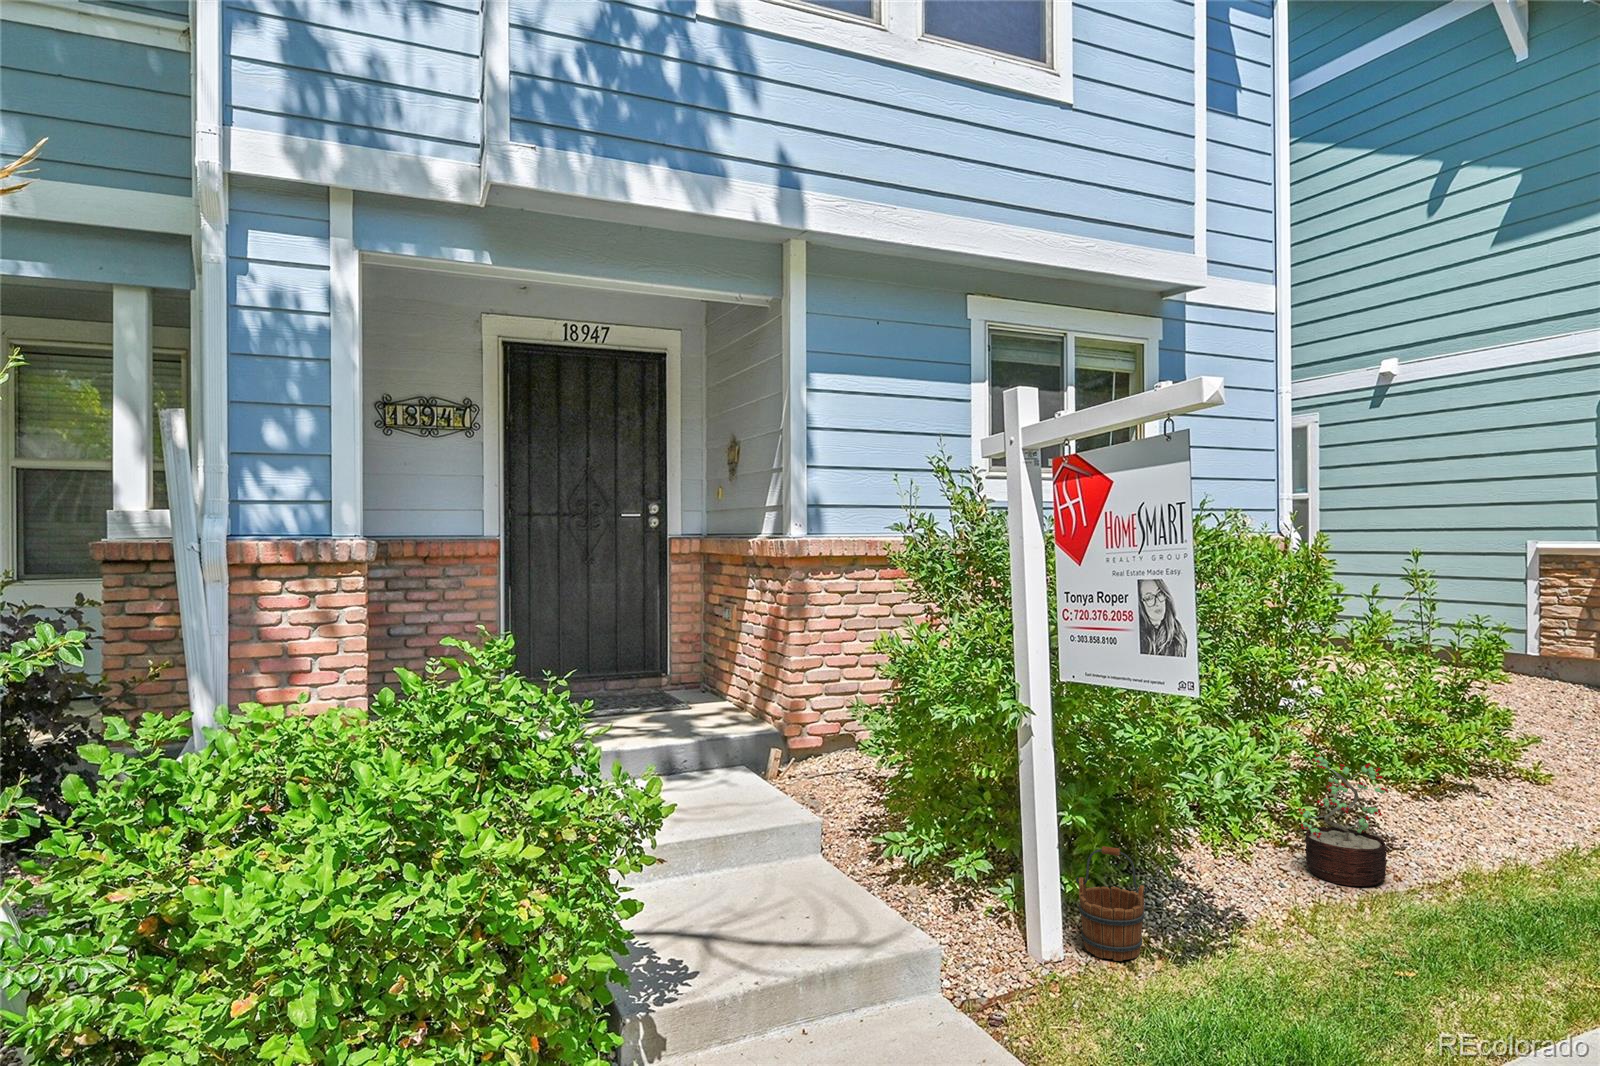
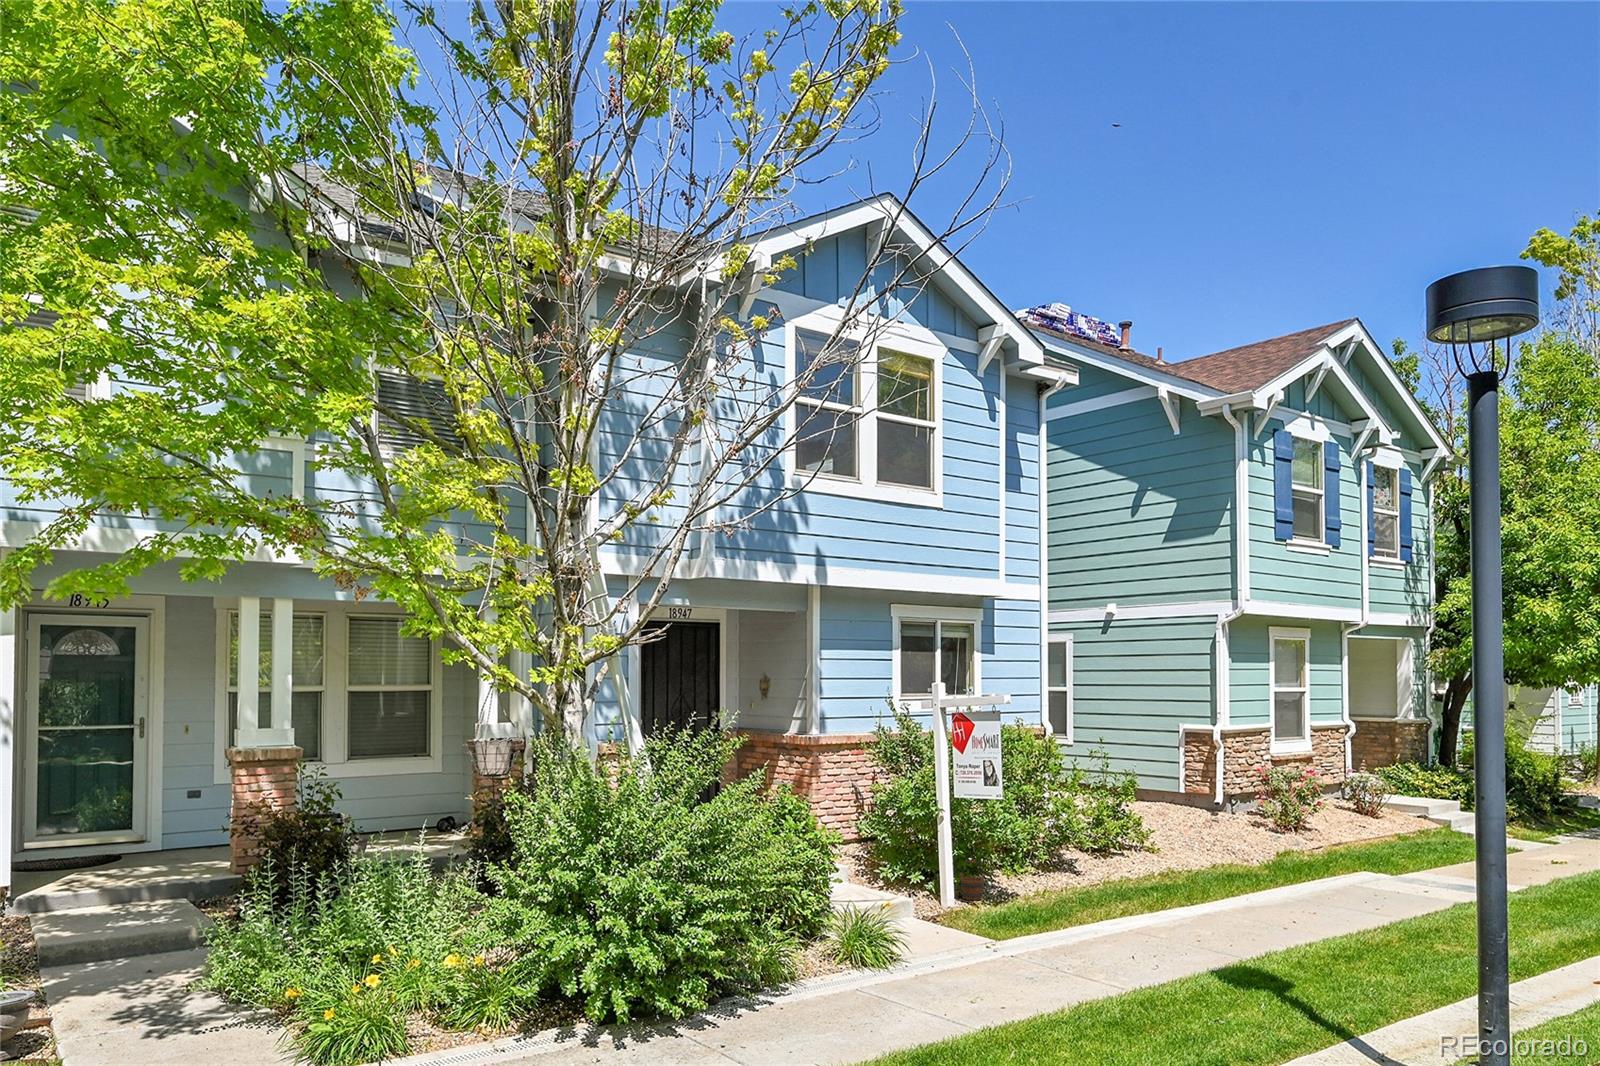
decorative plant: present [1299,752,1388,887] -> none [1040,829,1074,882]

